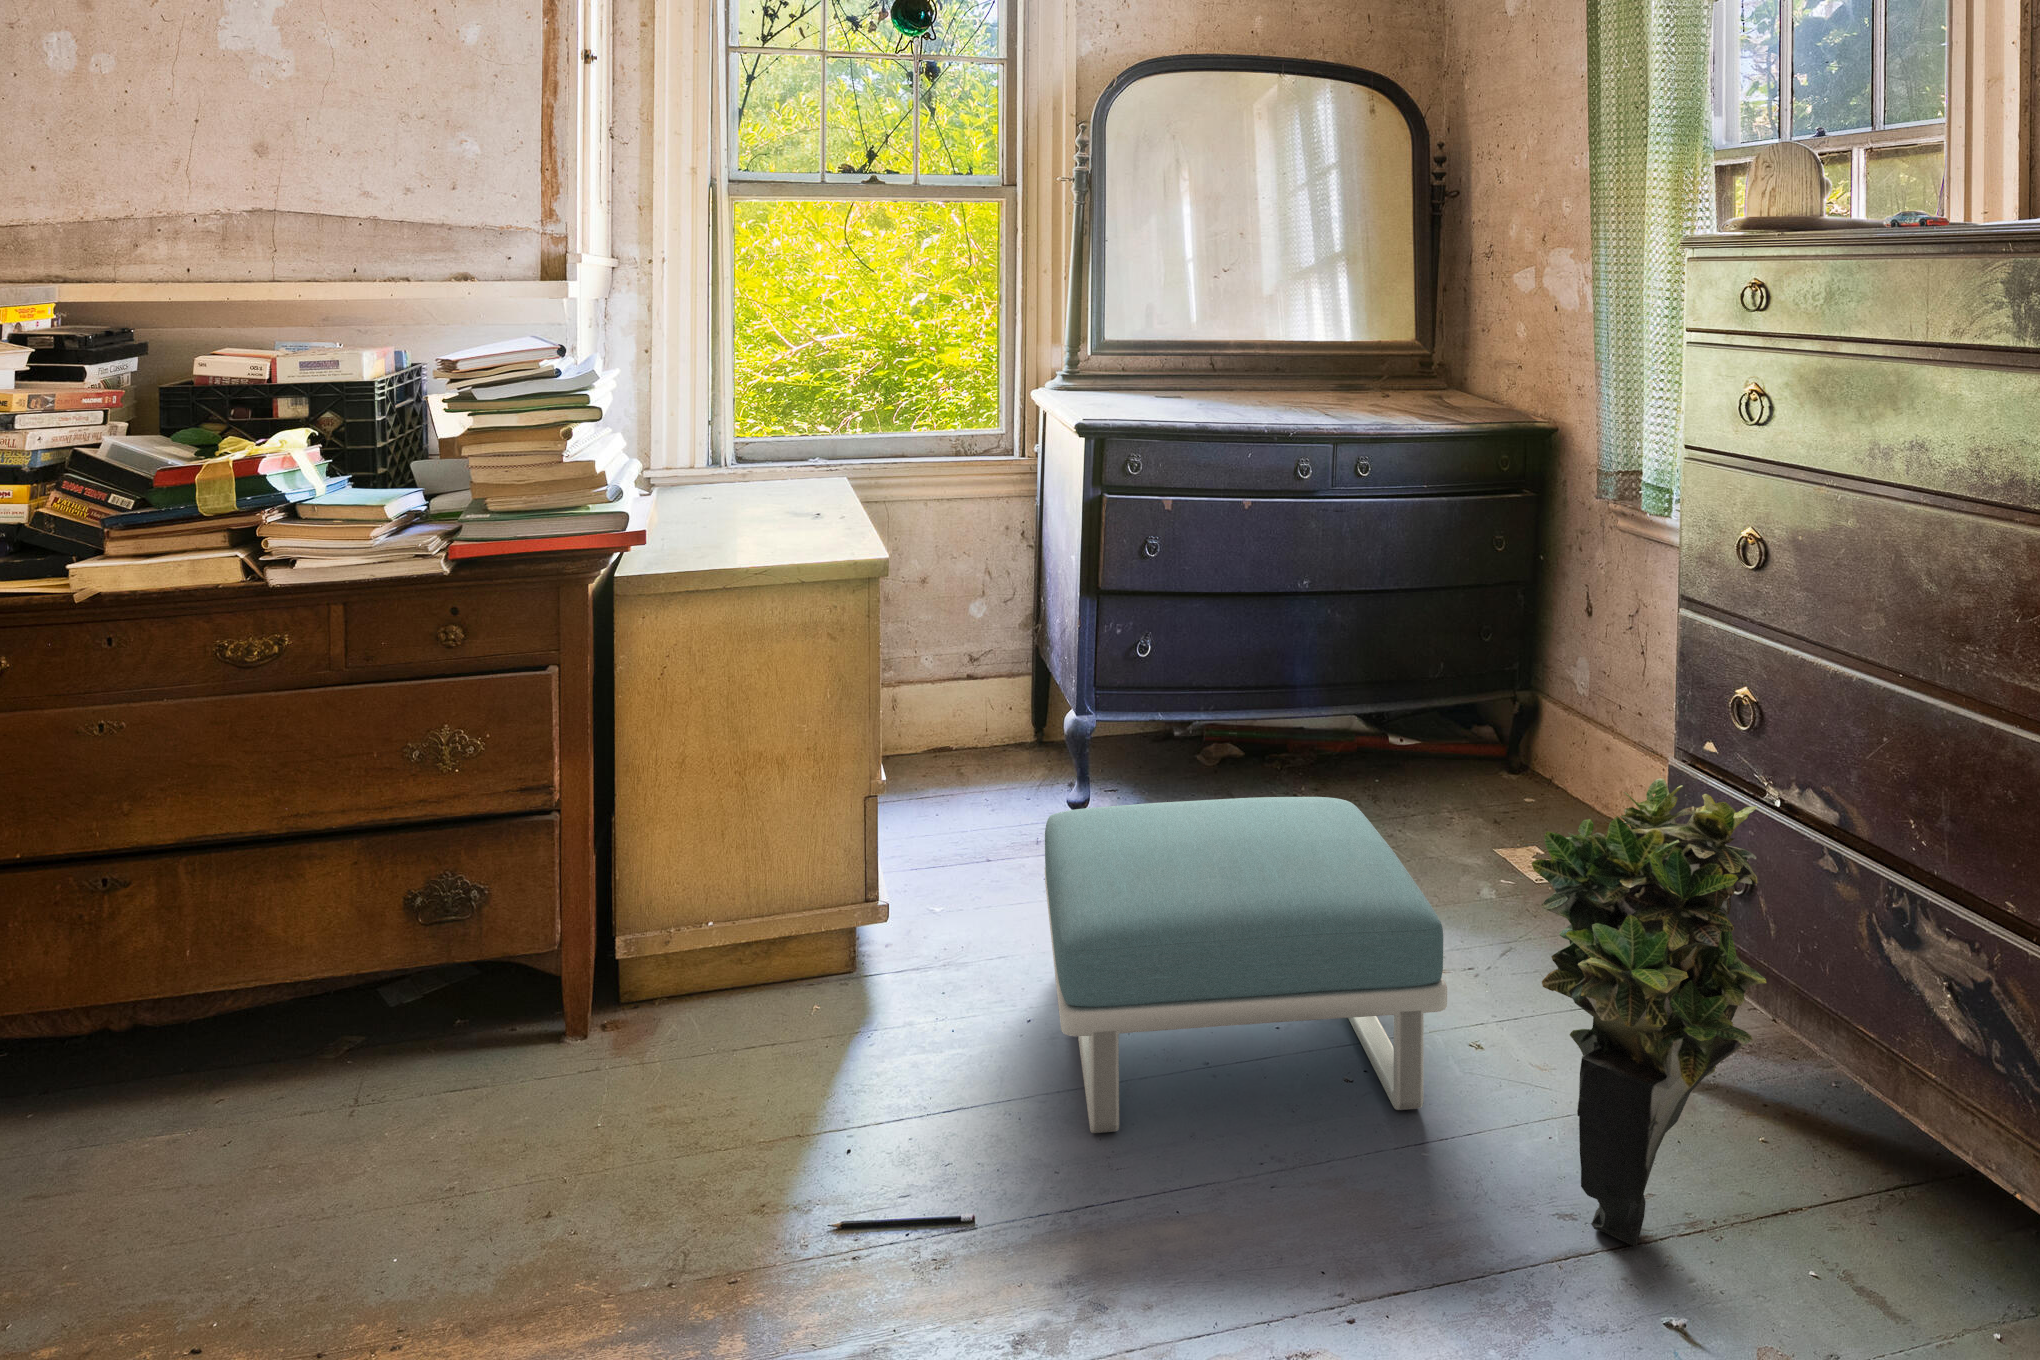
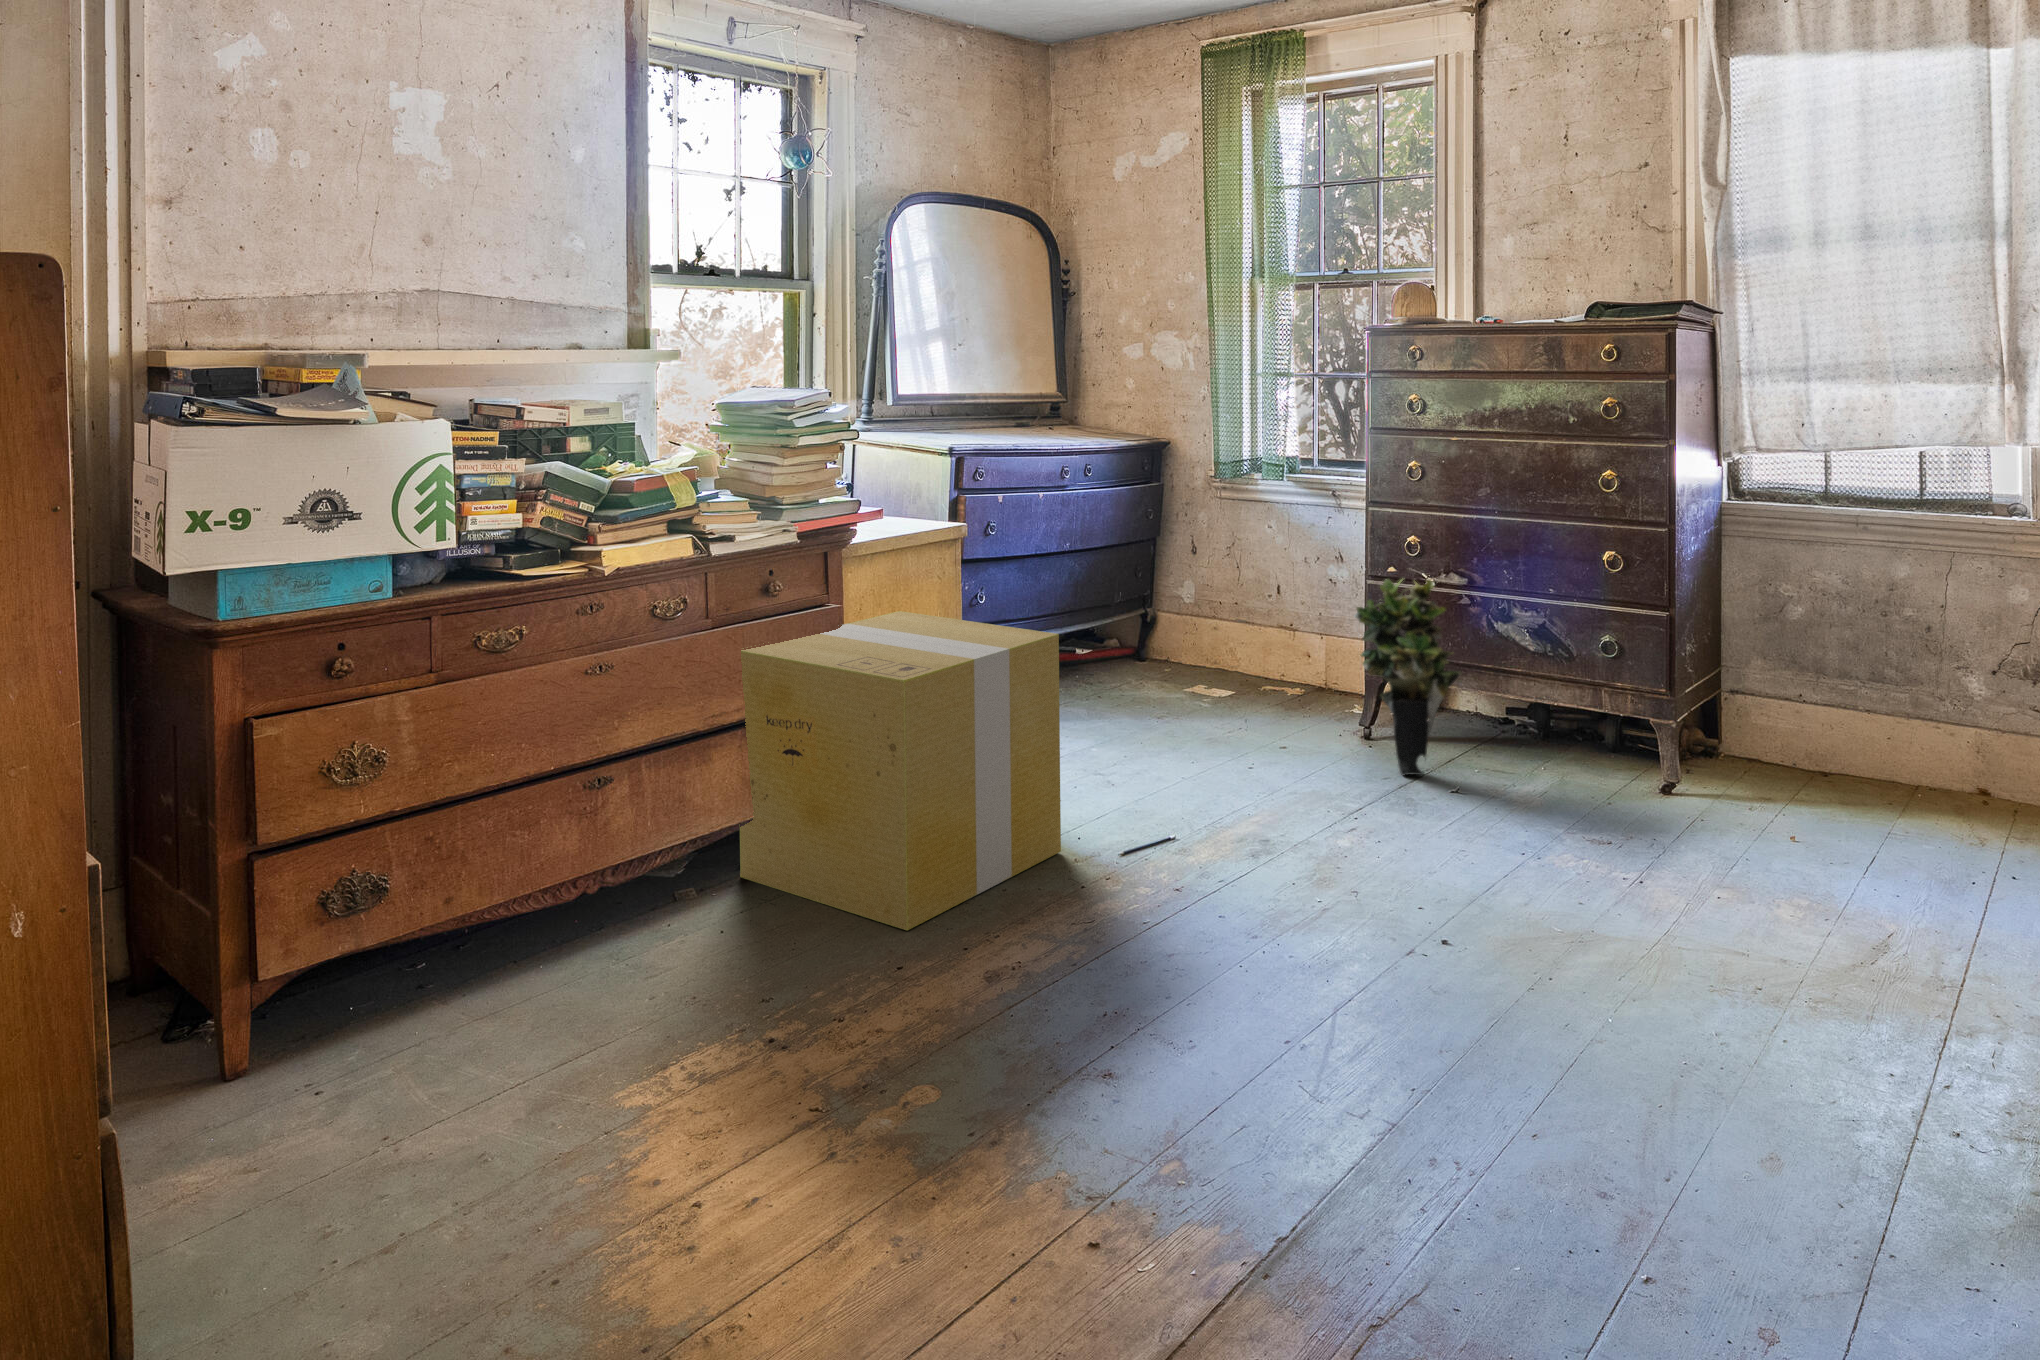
cardboard box: none [285,702,757,1304] -> present [740,611,1061,930]
footstool: present [1045,797,1447,1133] -> none [1038,637,1303,799]

